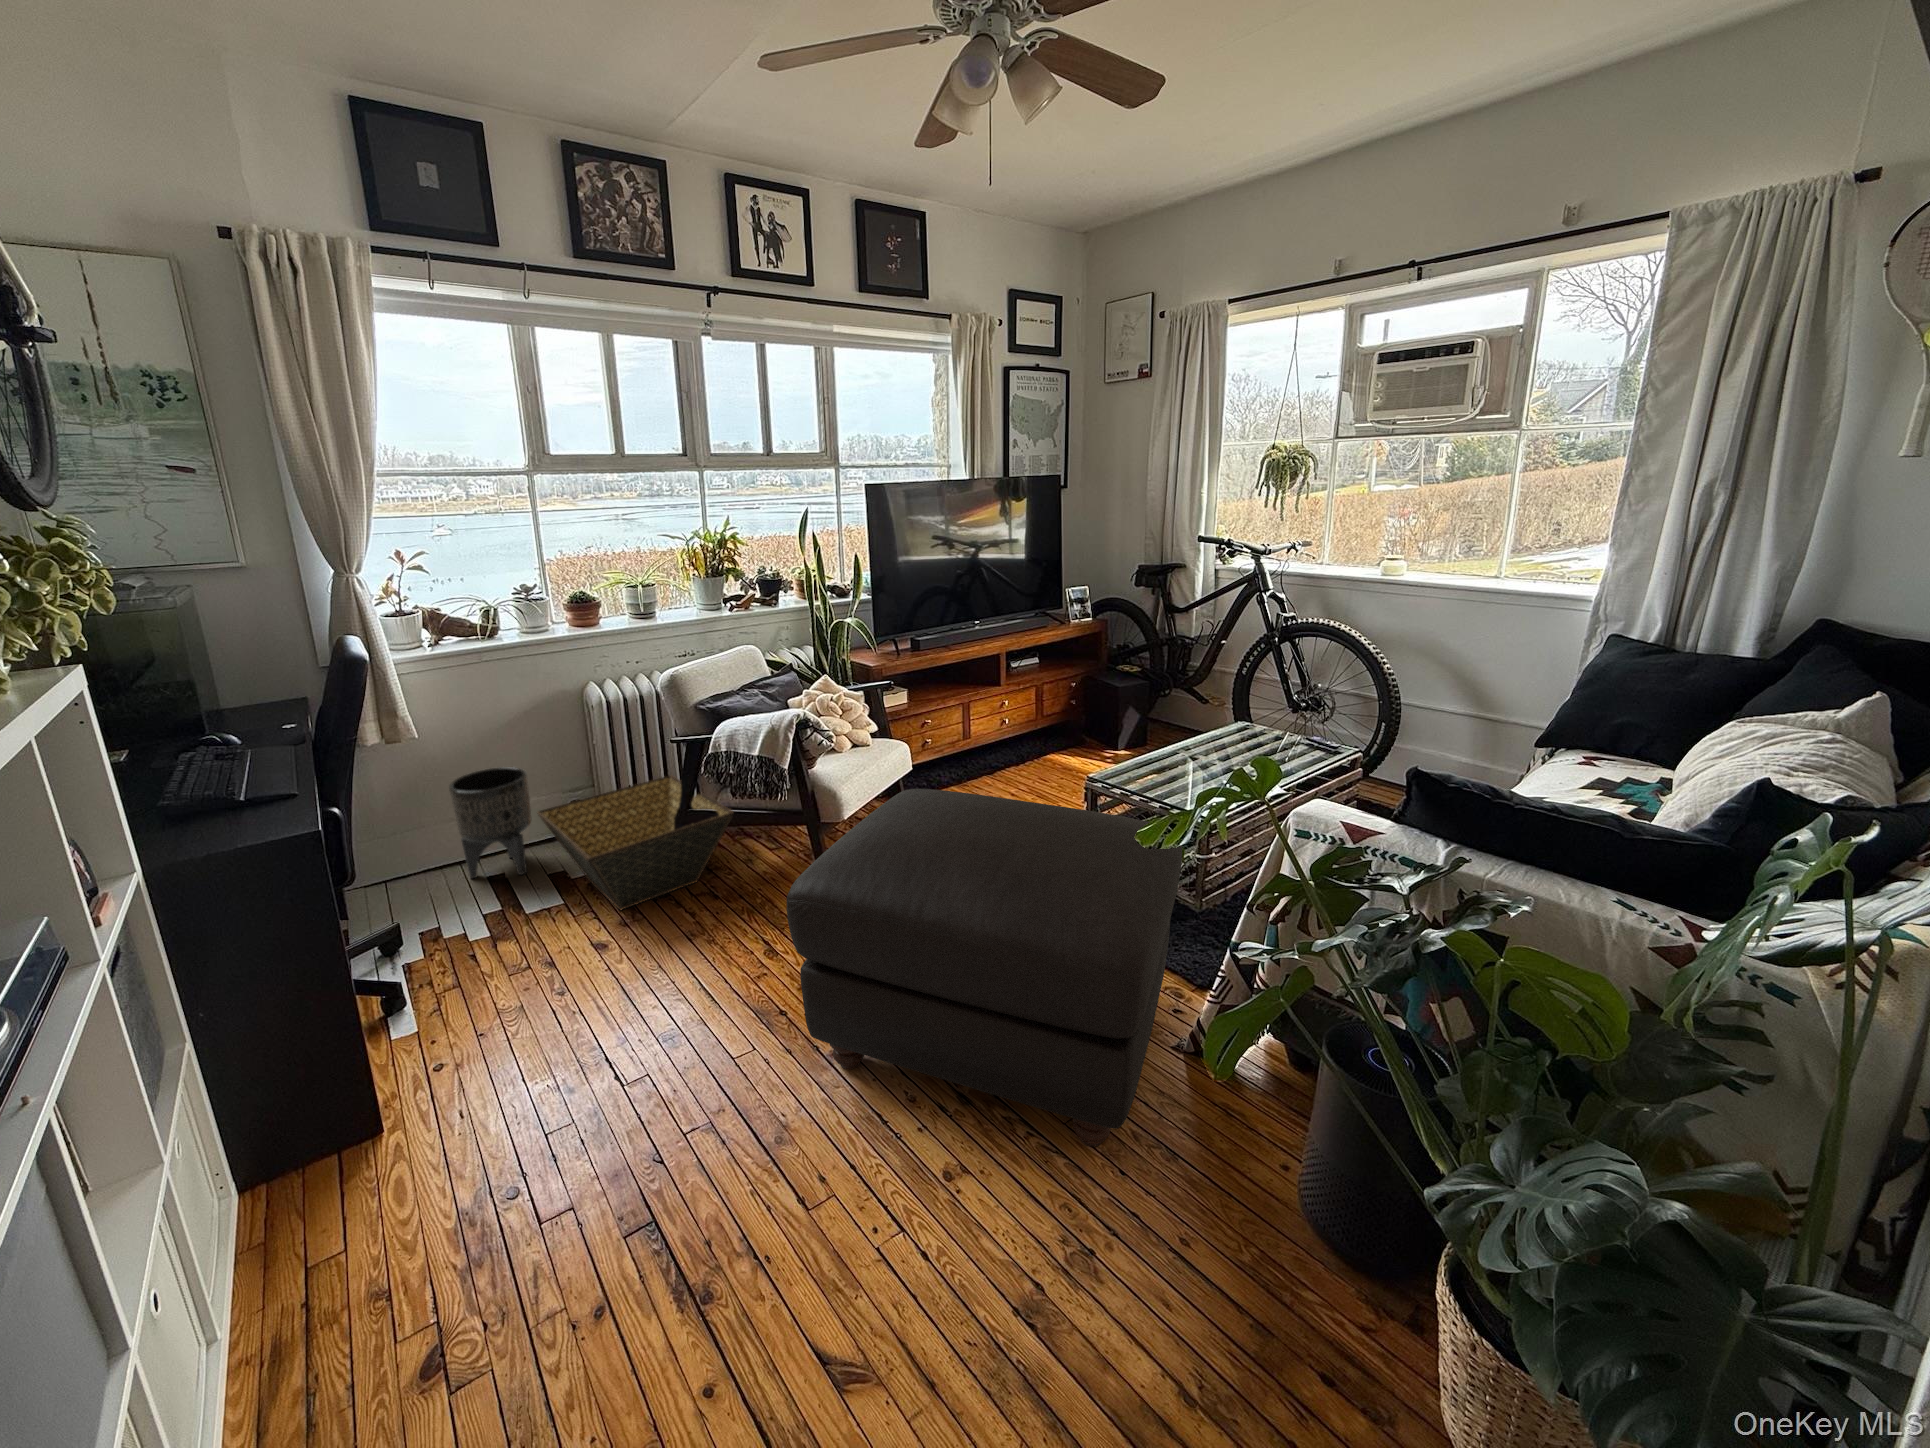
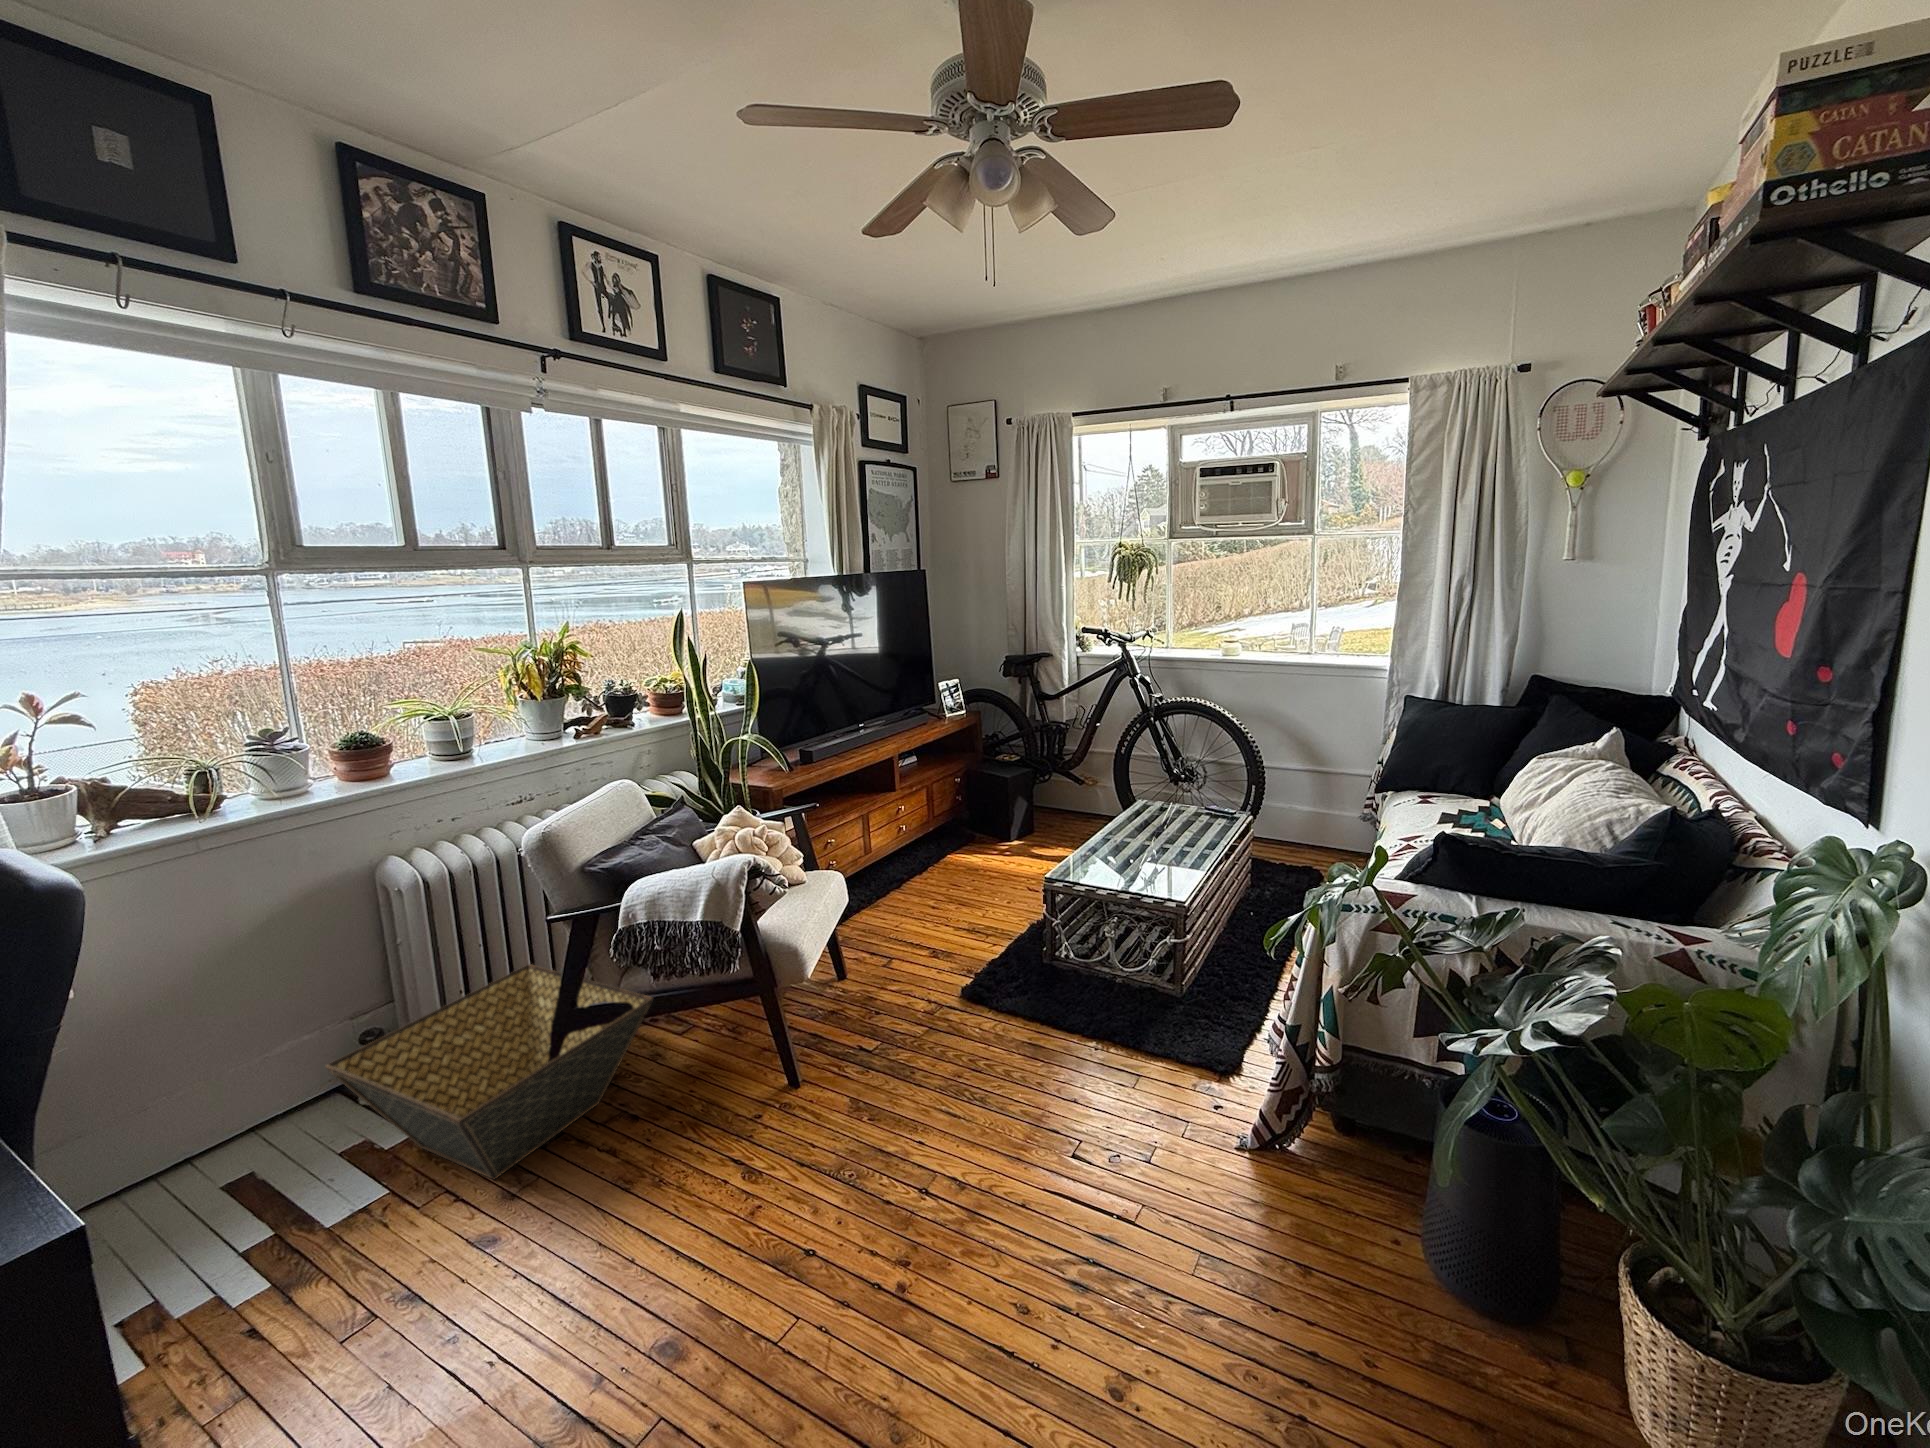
planter: present [449,767,531,878] -> none [141,1004,300,1203]
ottoman: present [787,789,1182,1147] -> none [857,916,1294,1304]

